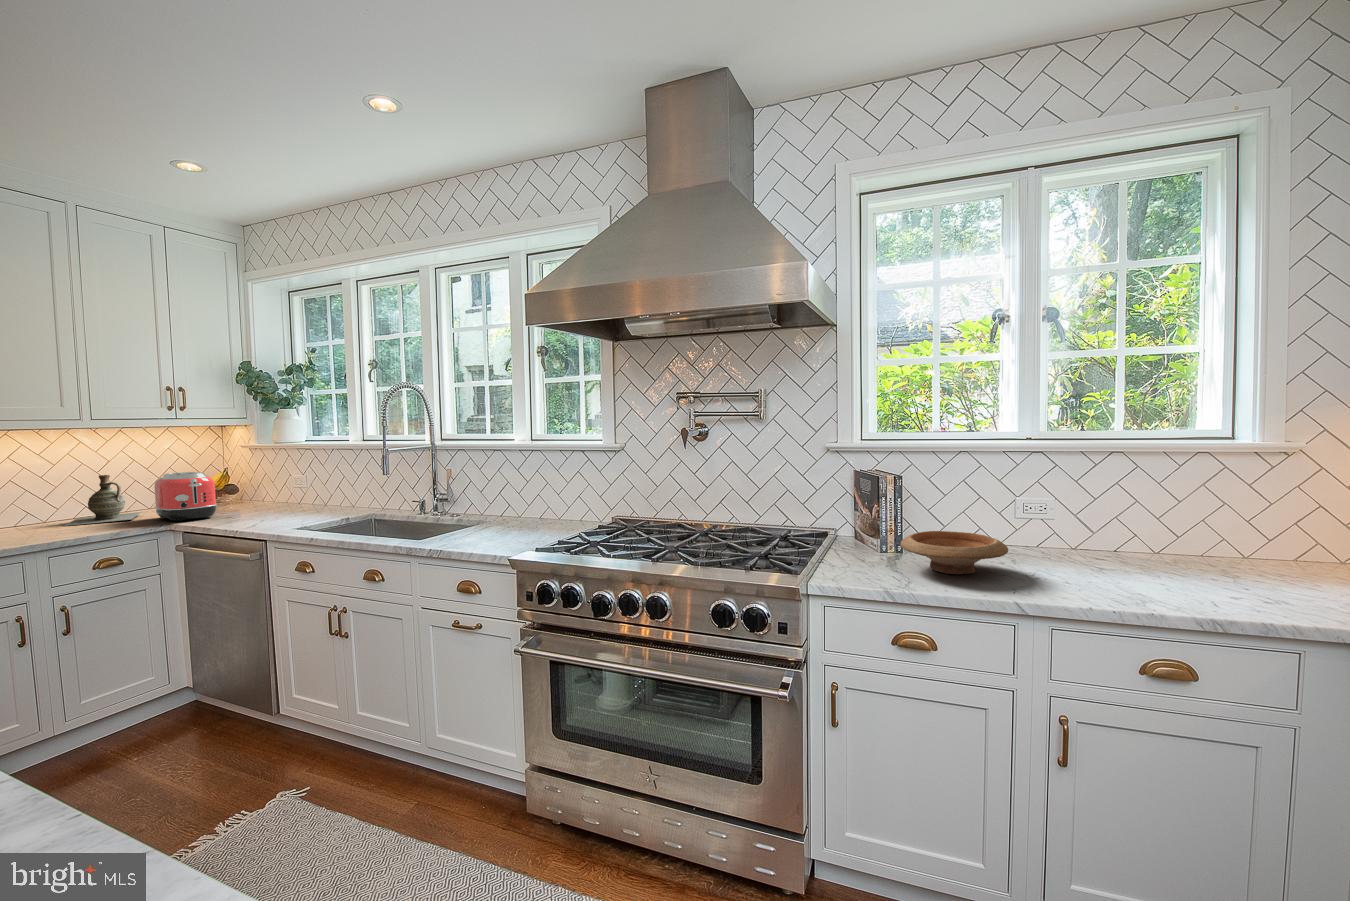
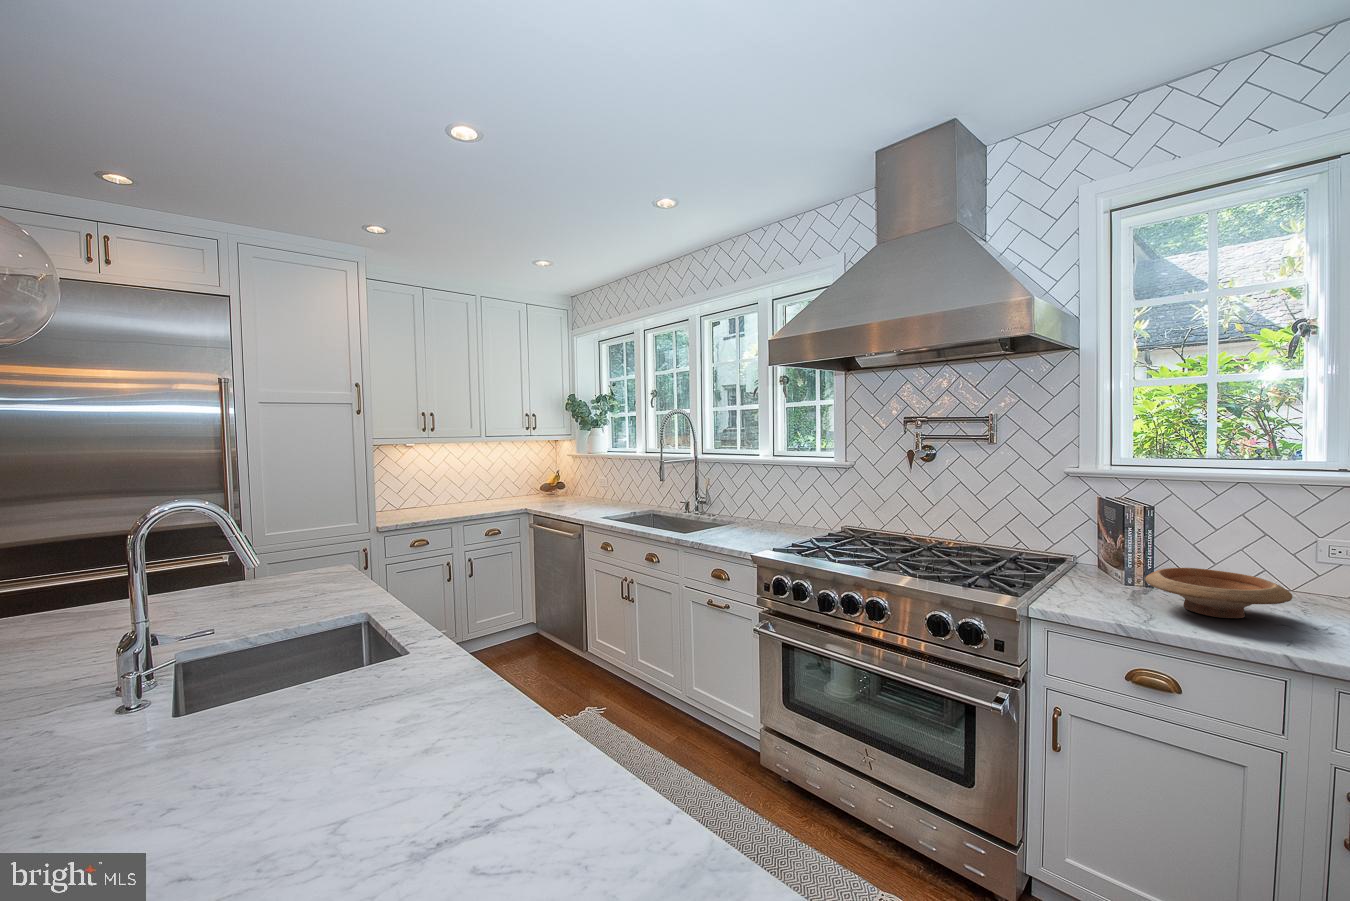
toaster: present [154,472,217,521] -> none [517,473,553,508]
ceramic jug: present [65,475,141,526] -> none [470,473,510,506]

